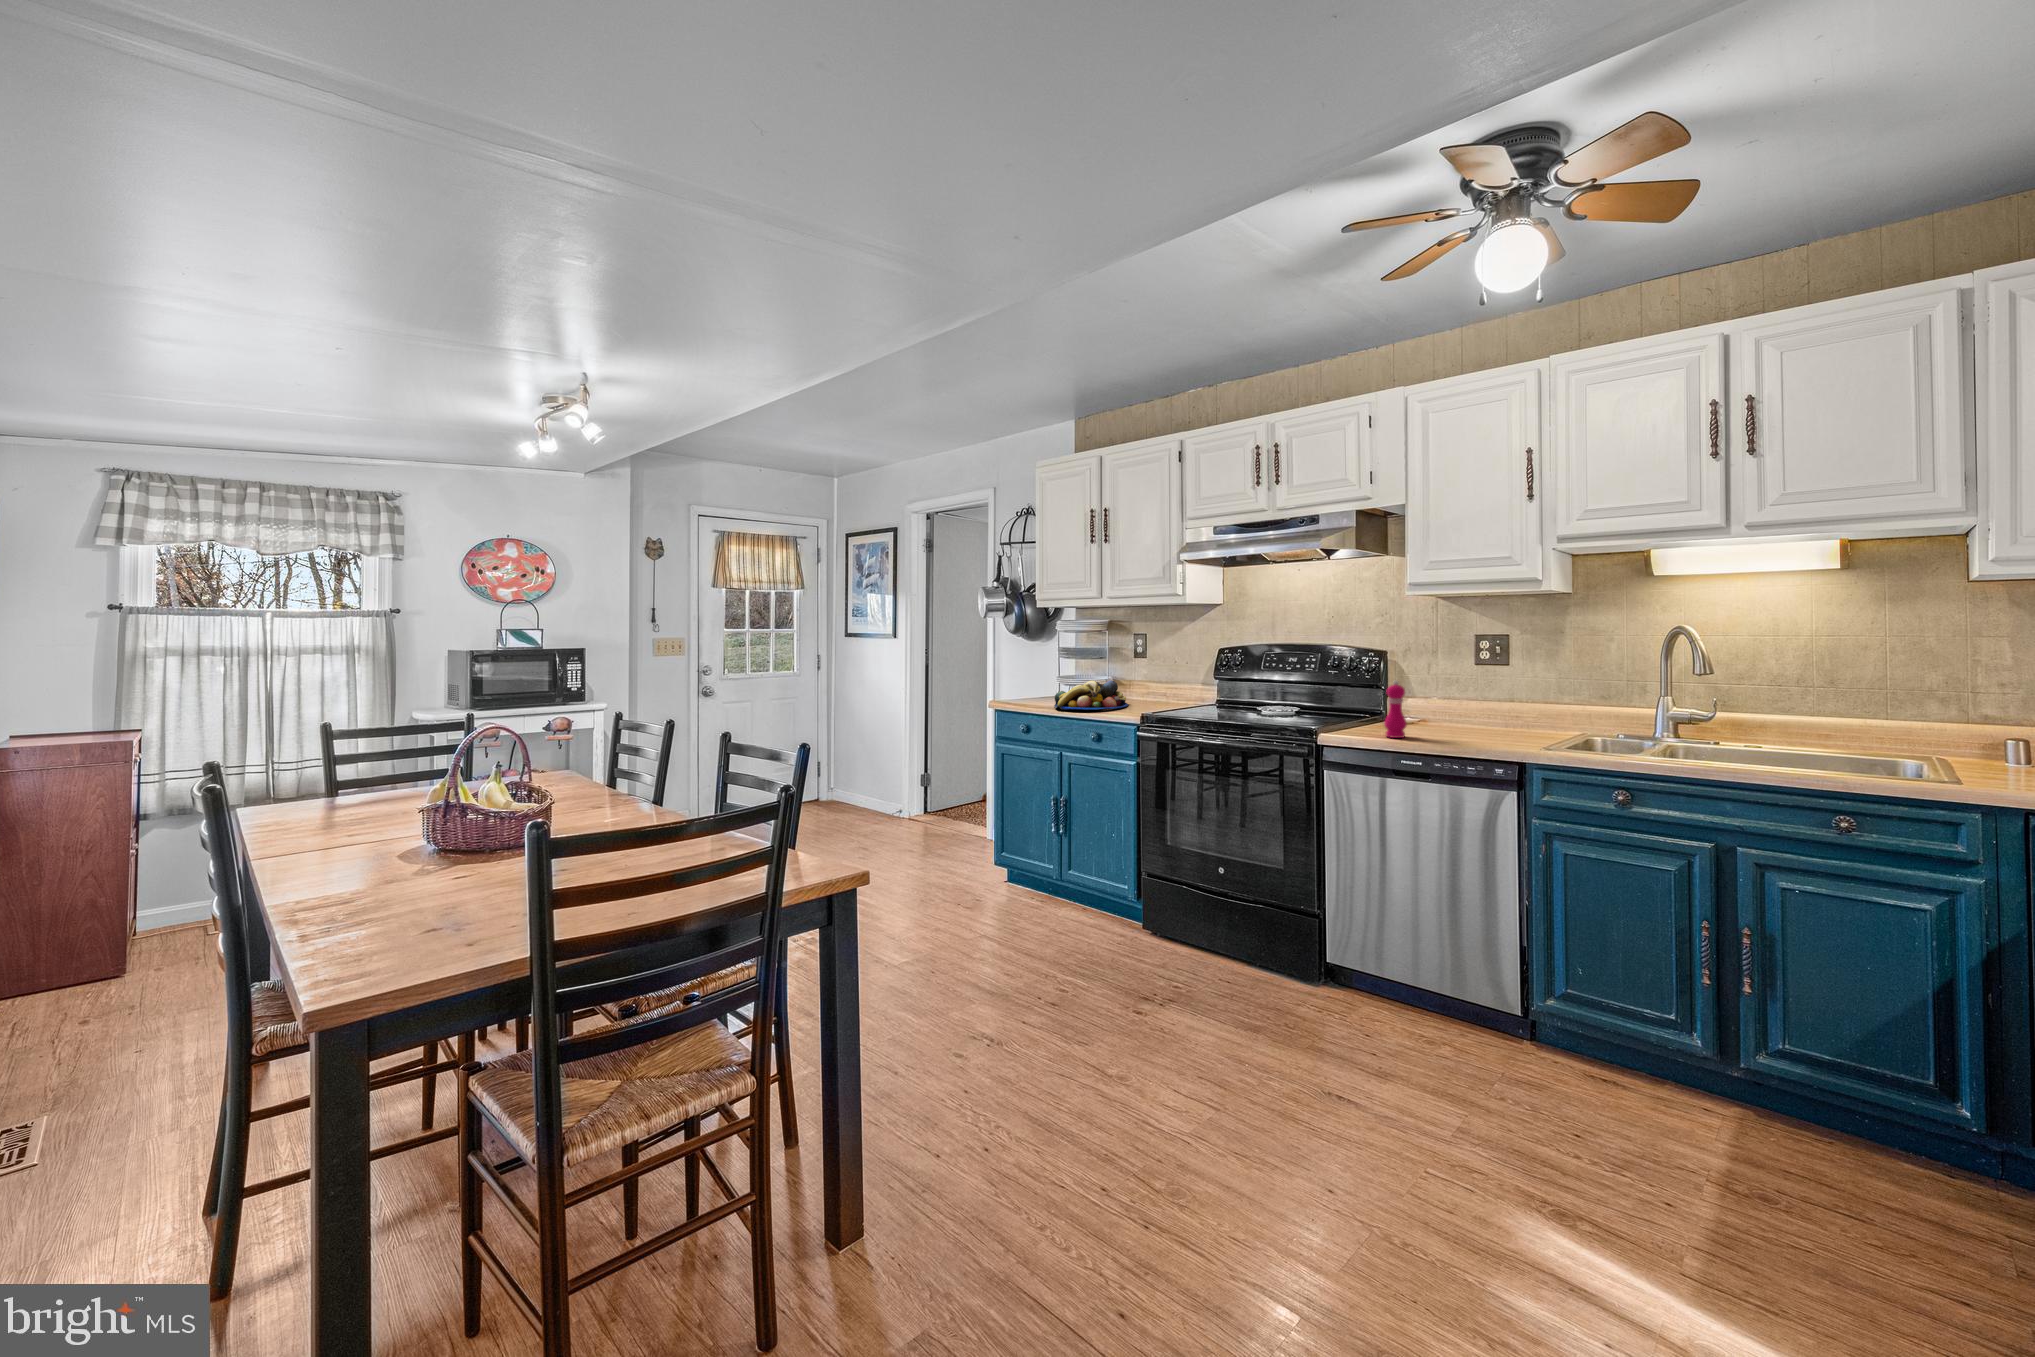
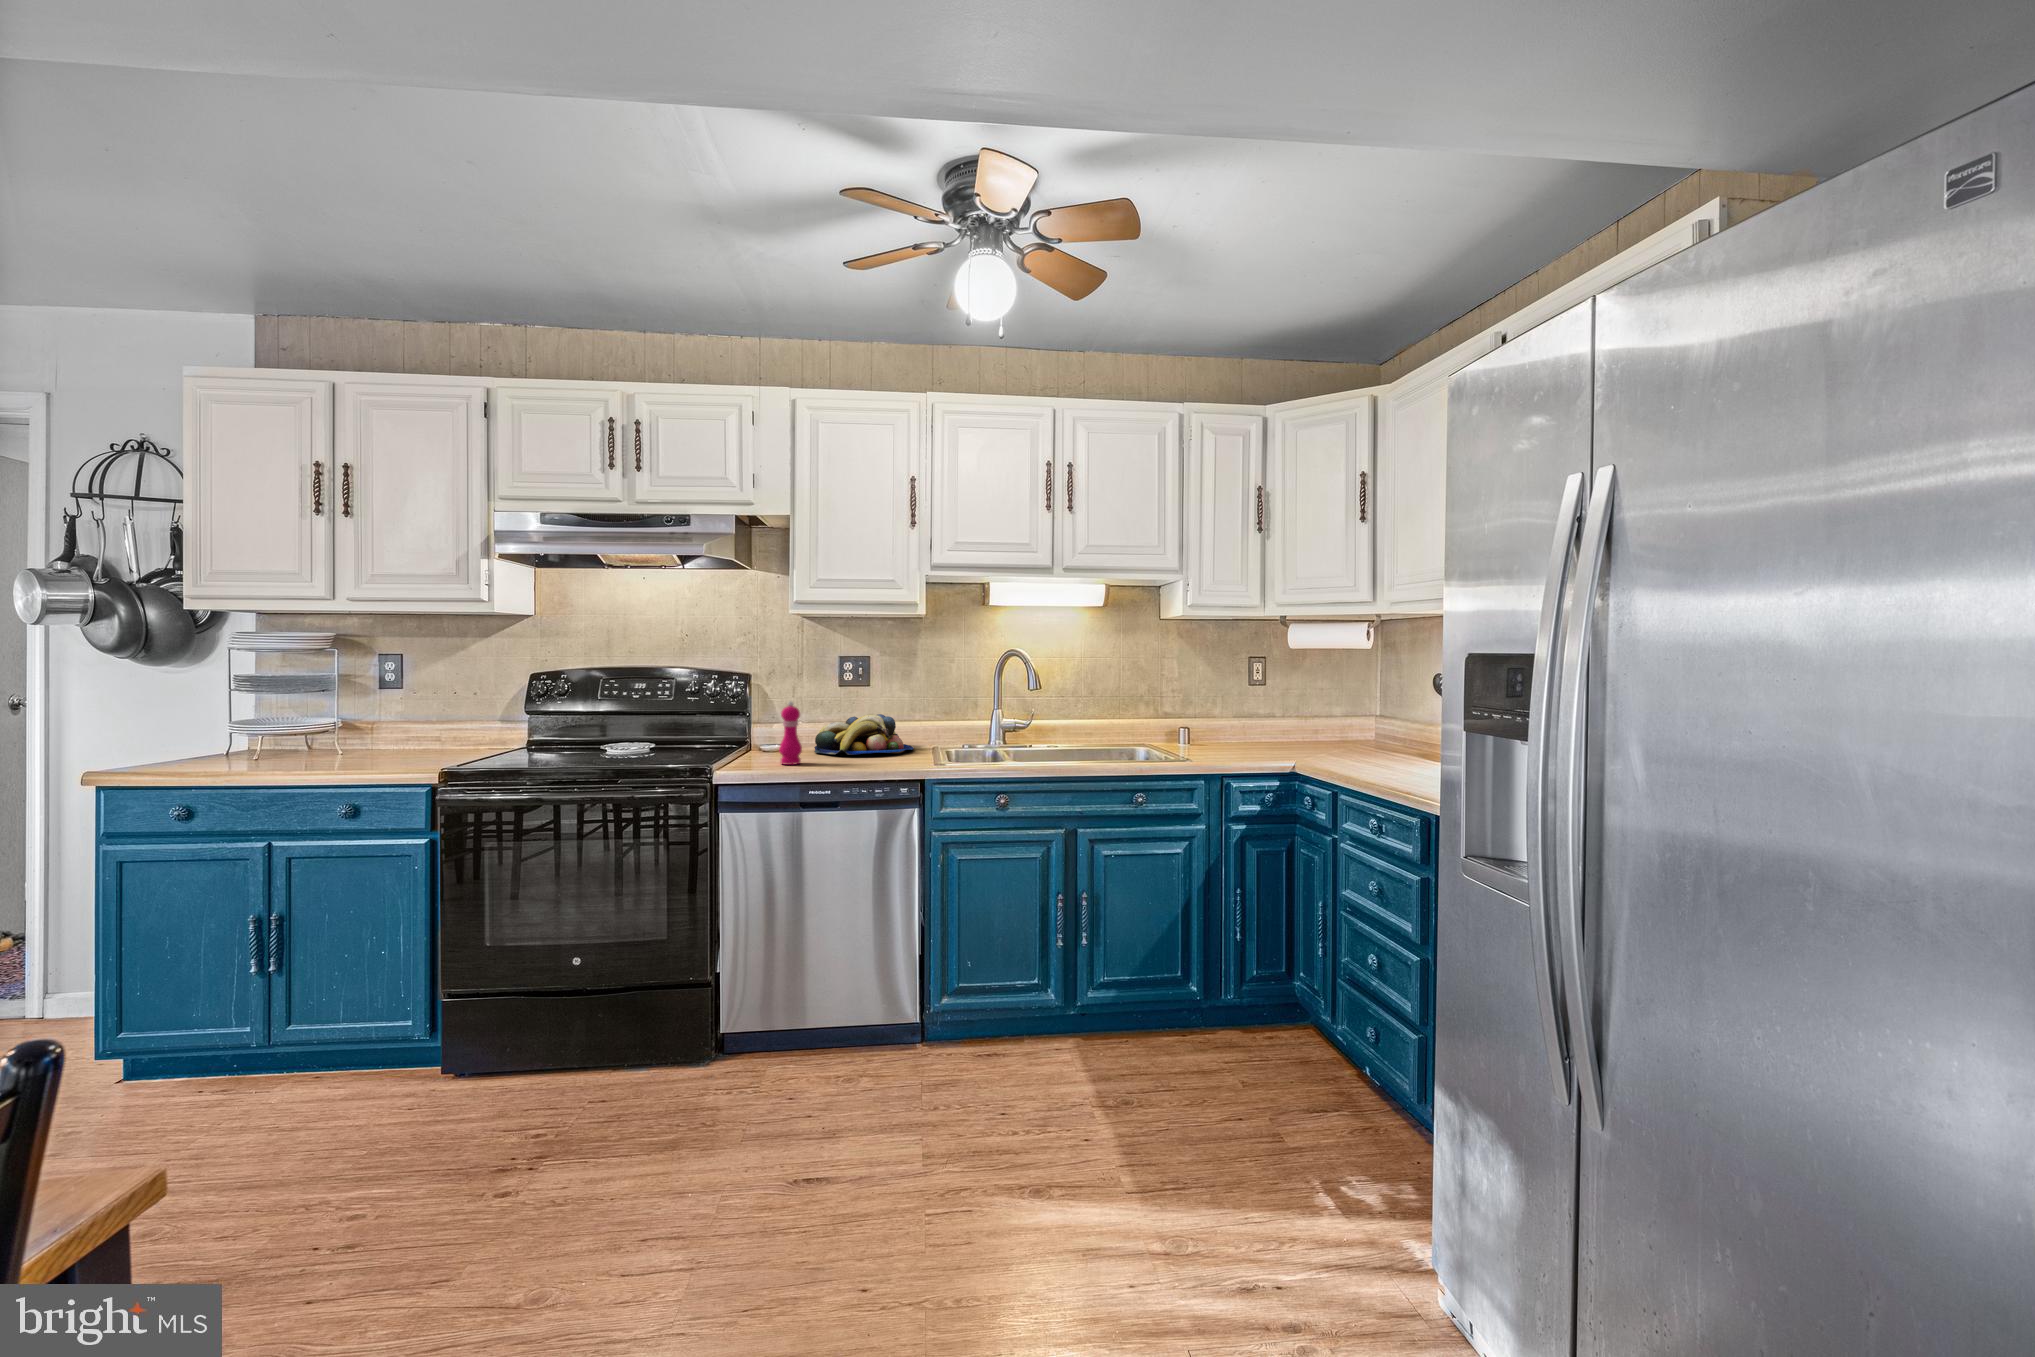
fruit bowl: present [1054,680,1128,710] -> present [814,714,914,755]

